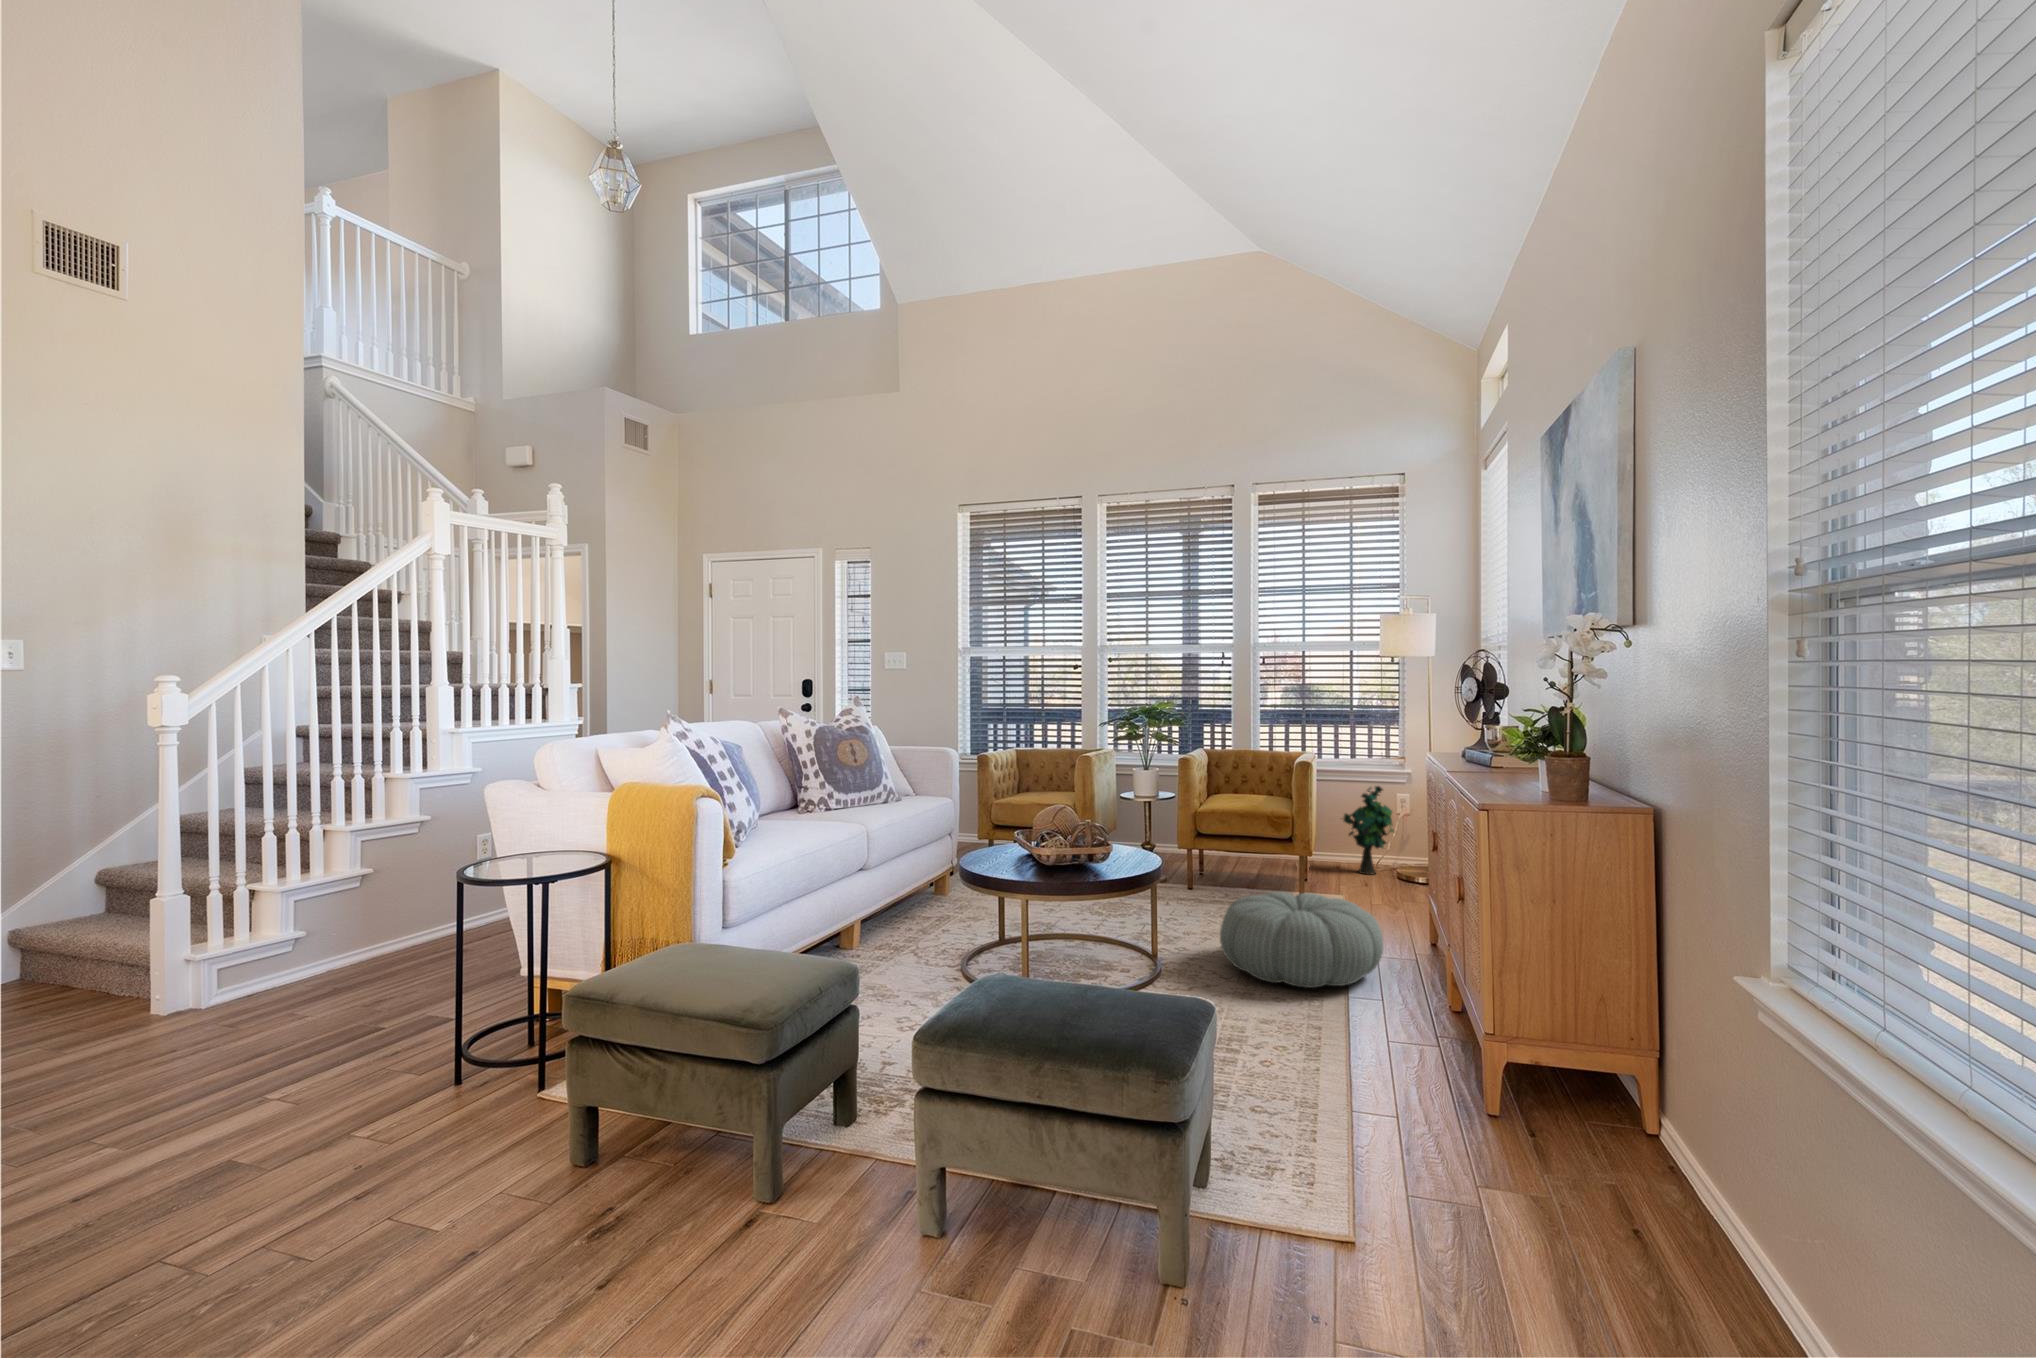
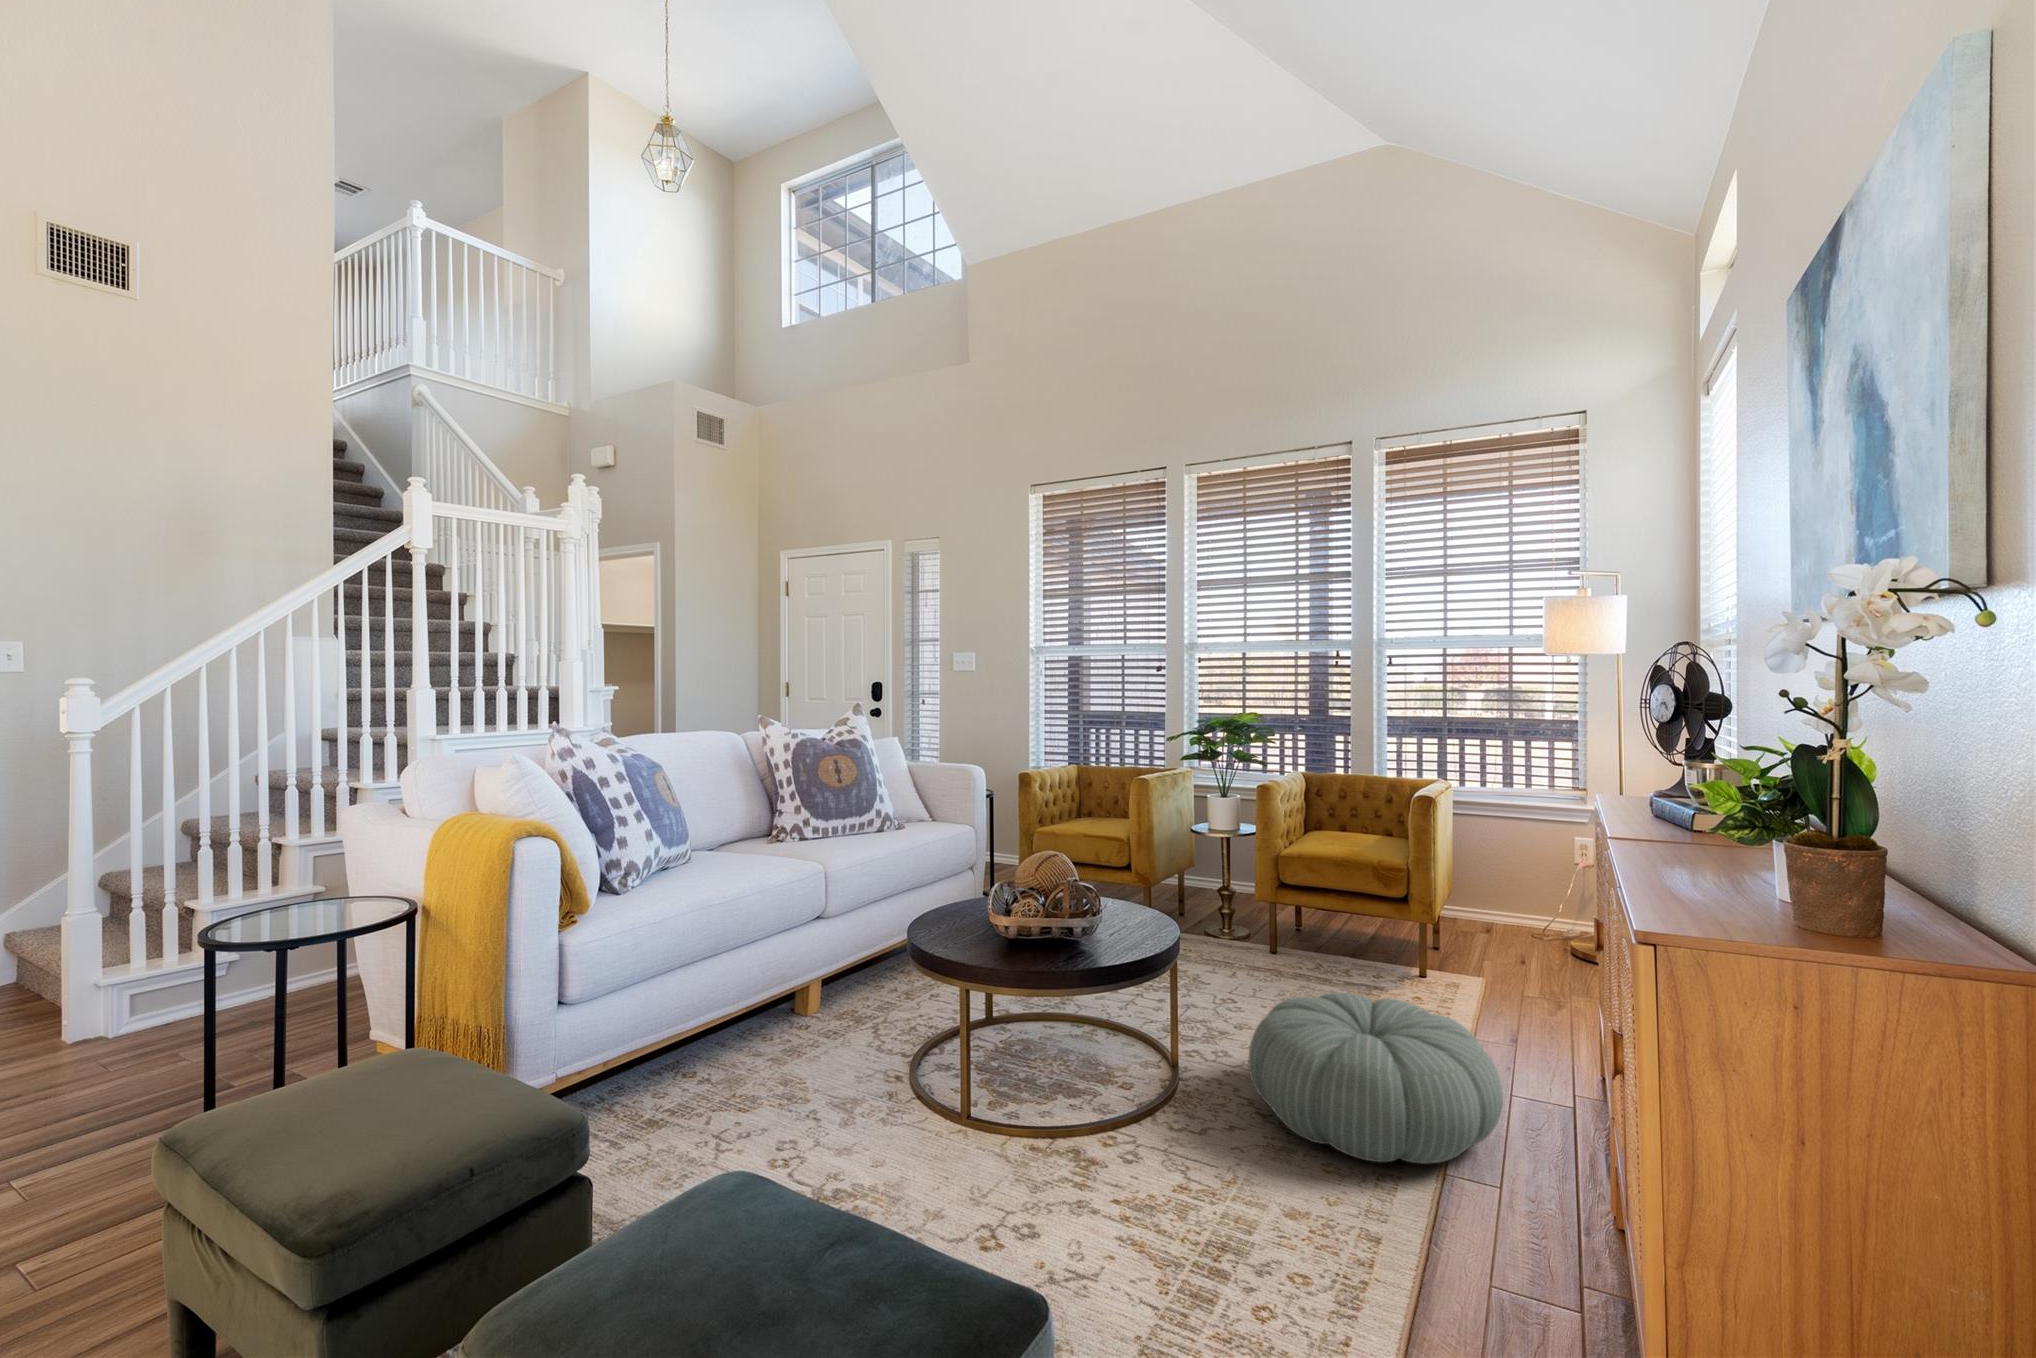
decorative plant: present [1343,786,1394,874] -> none [1489,828,1571,948]

